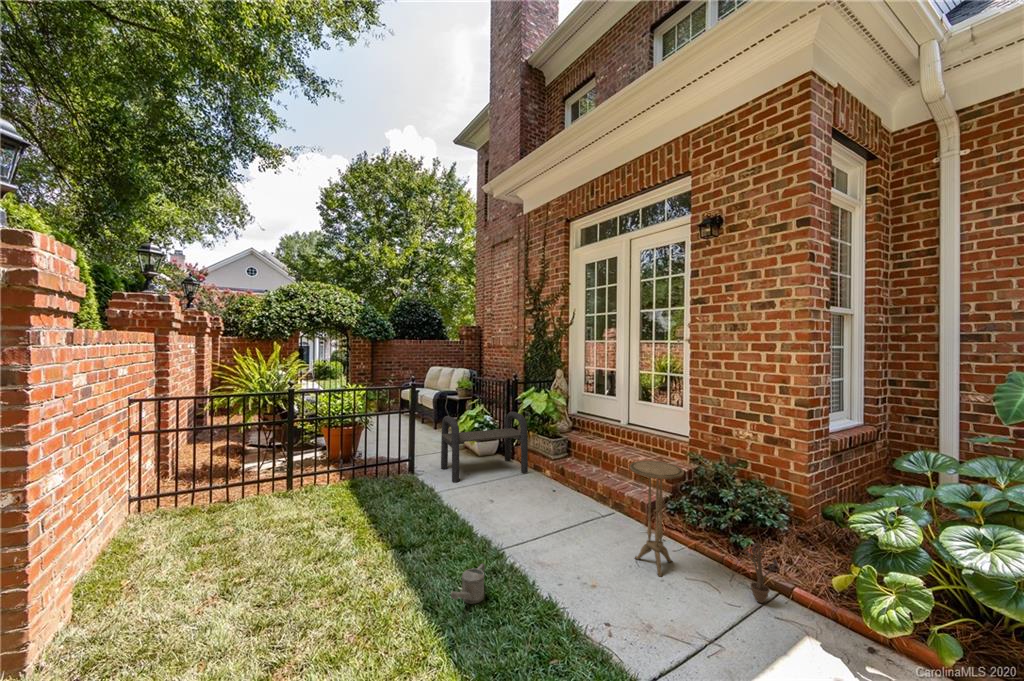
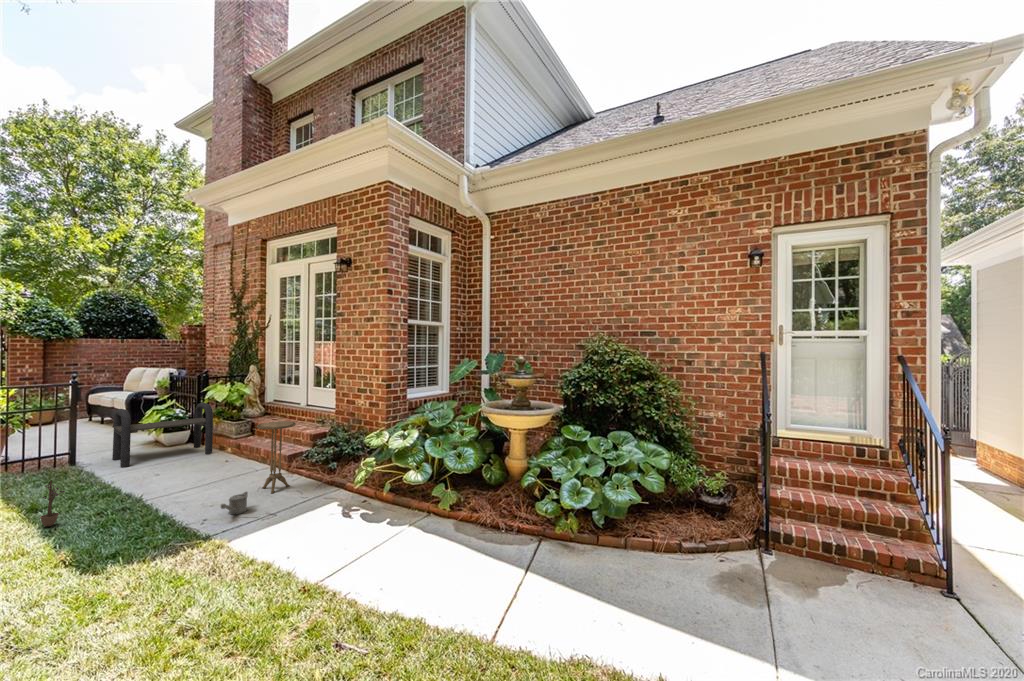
decorative plant: present [741,540,778,603] -> present [40,481,65,527]
watering can: present [451,564,485,604] -> present [221,492,248,515]

